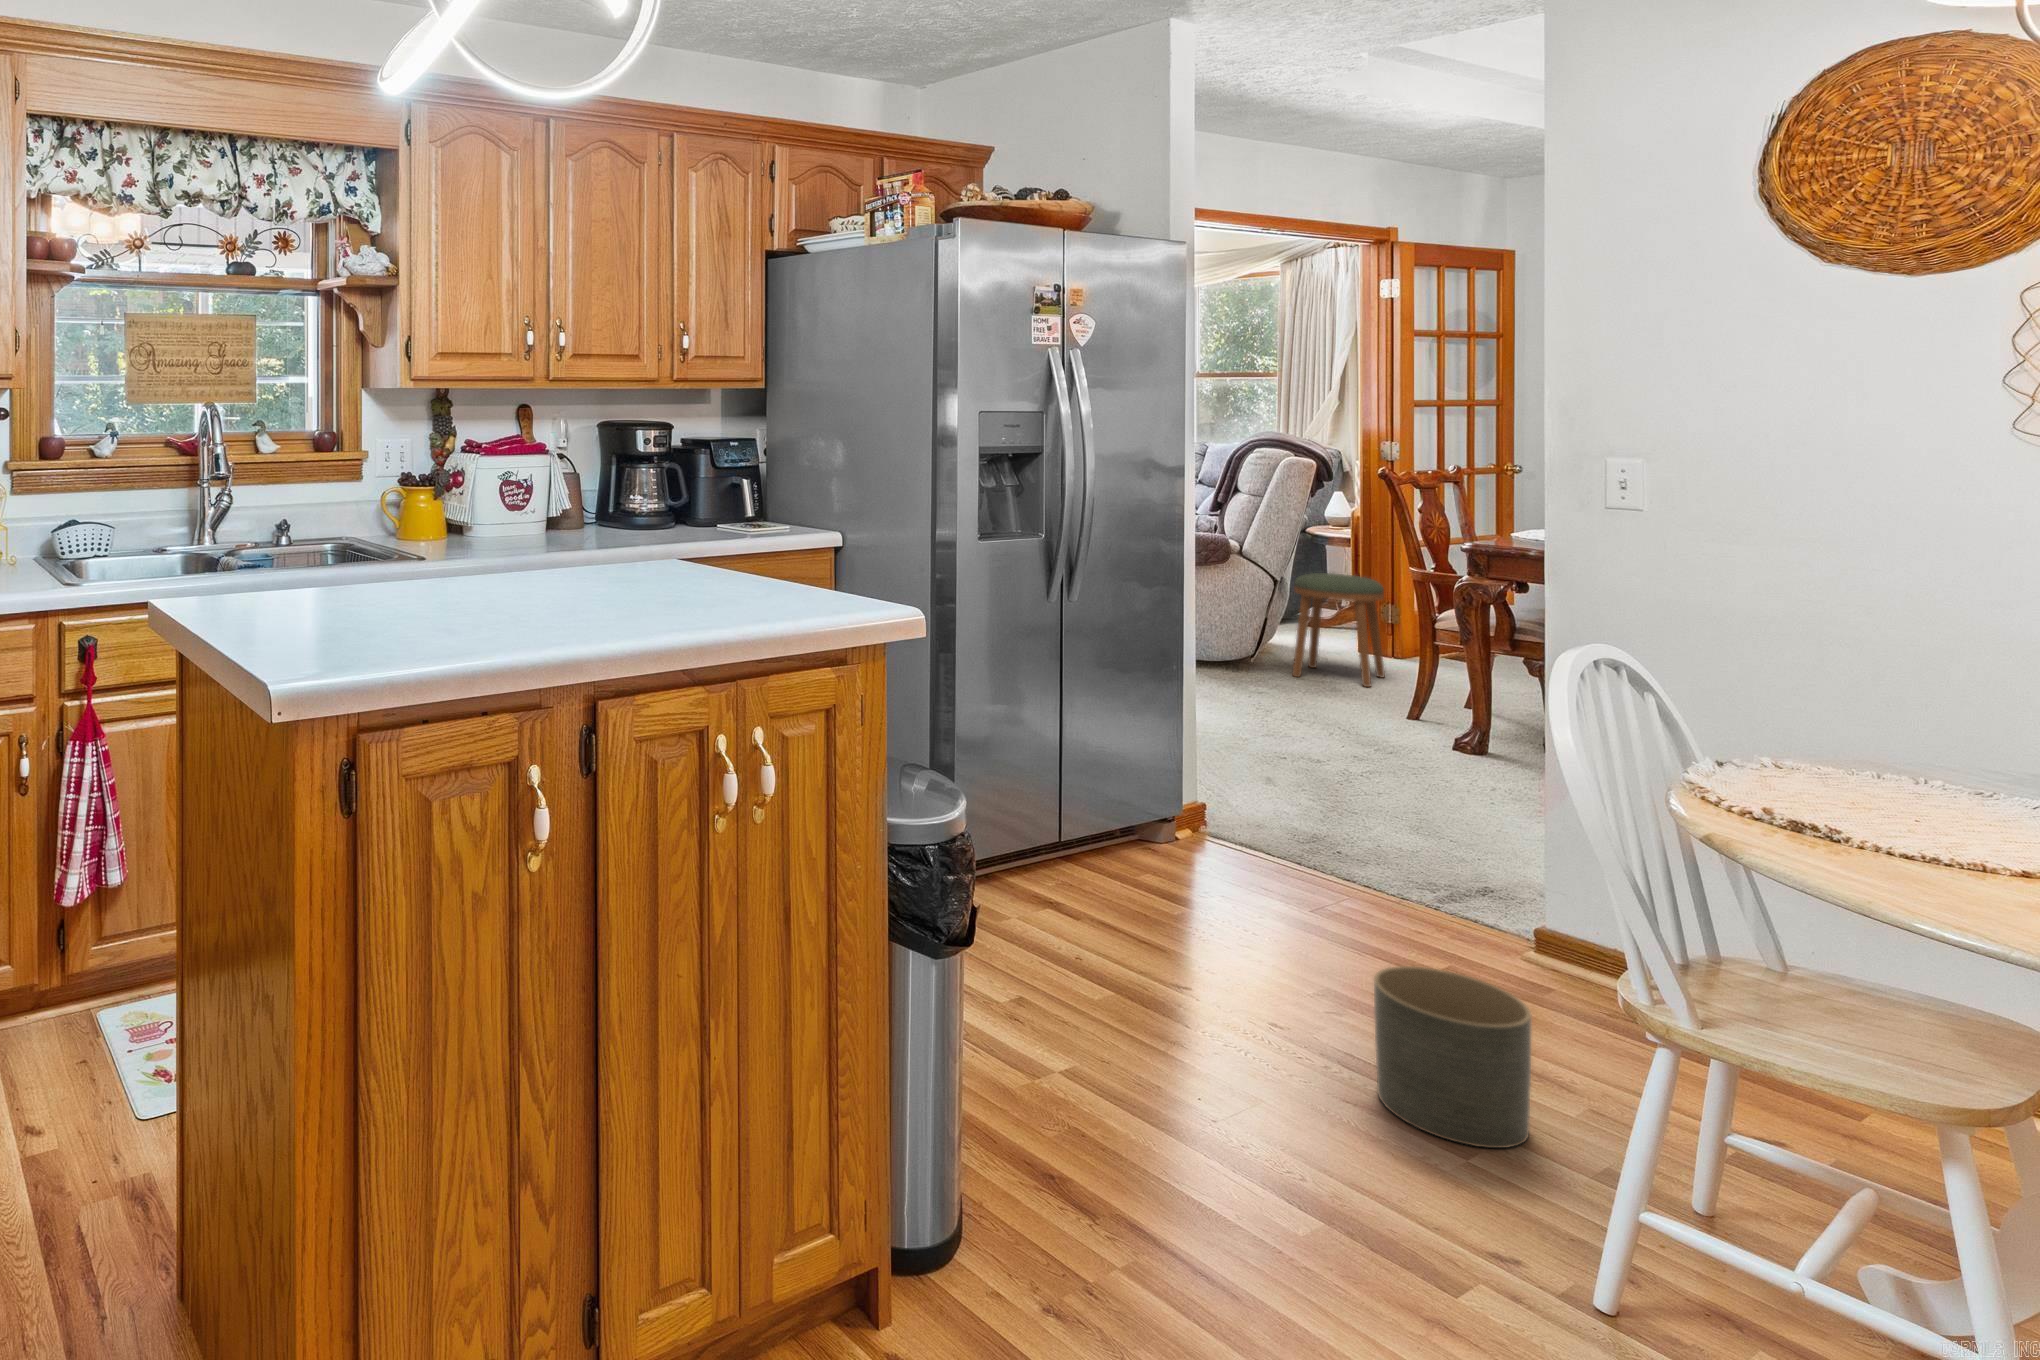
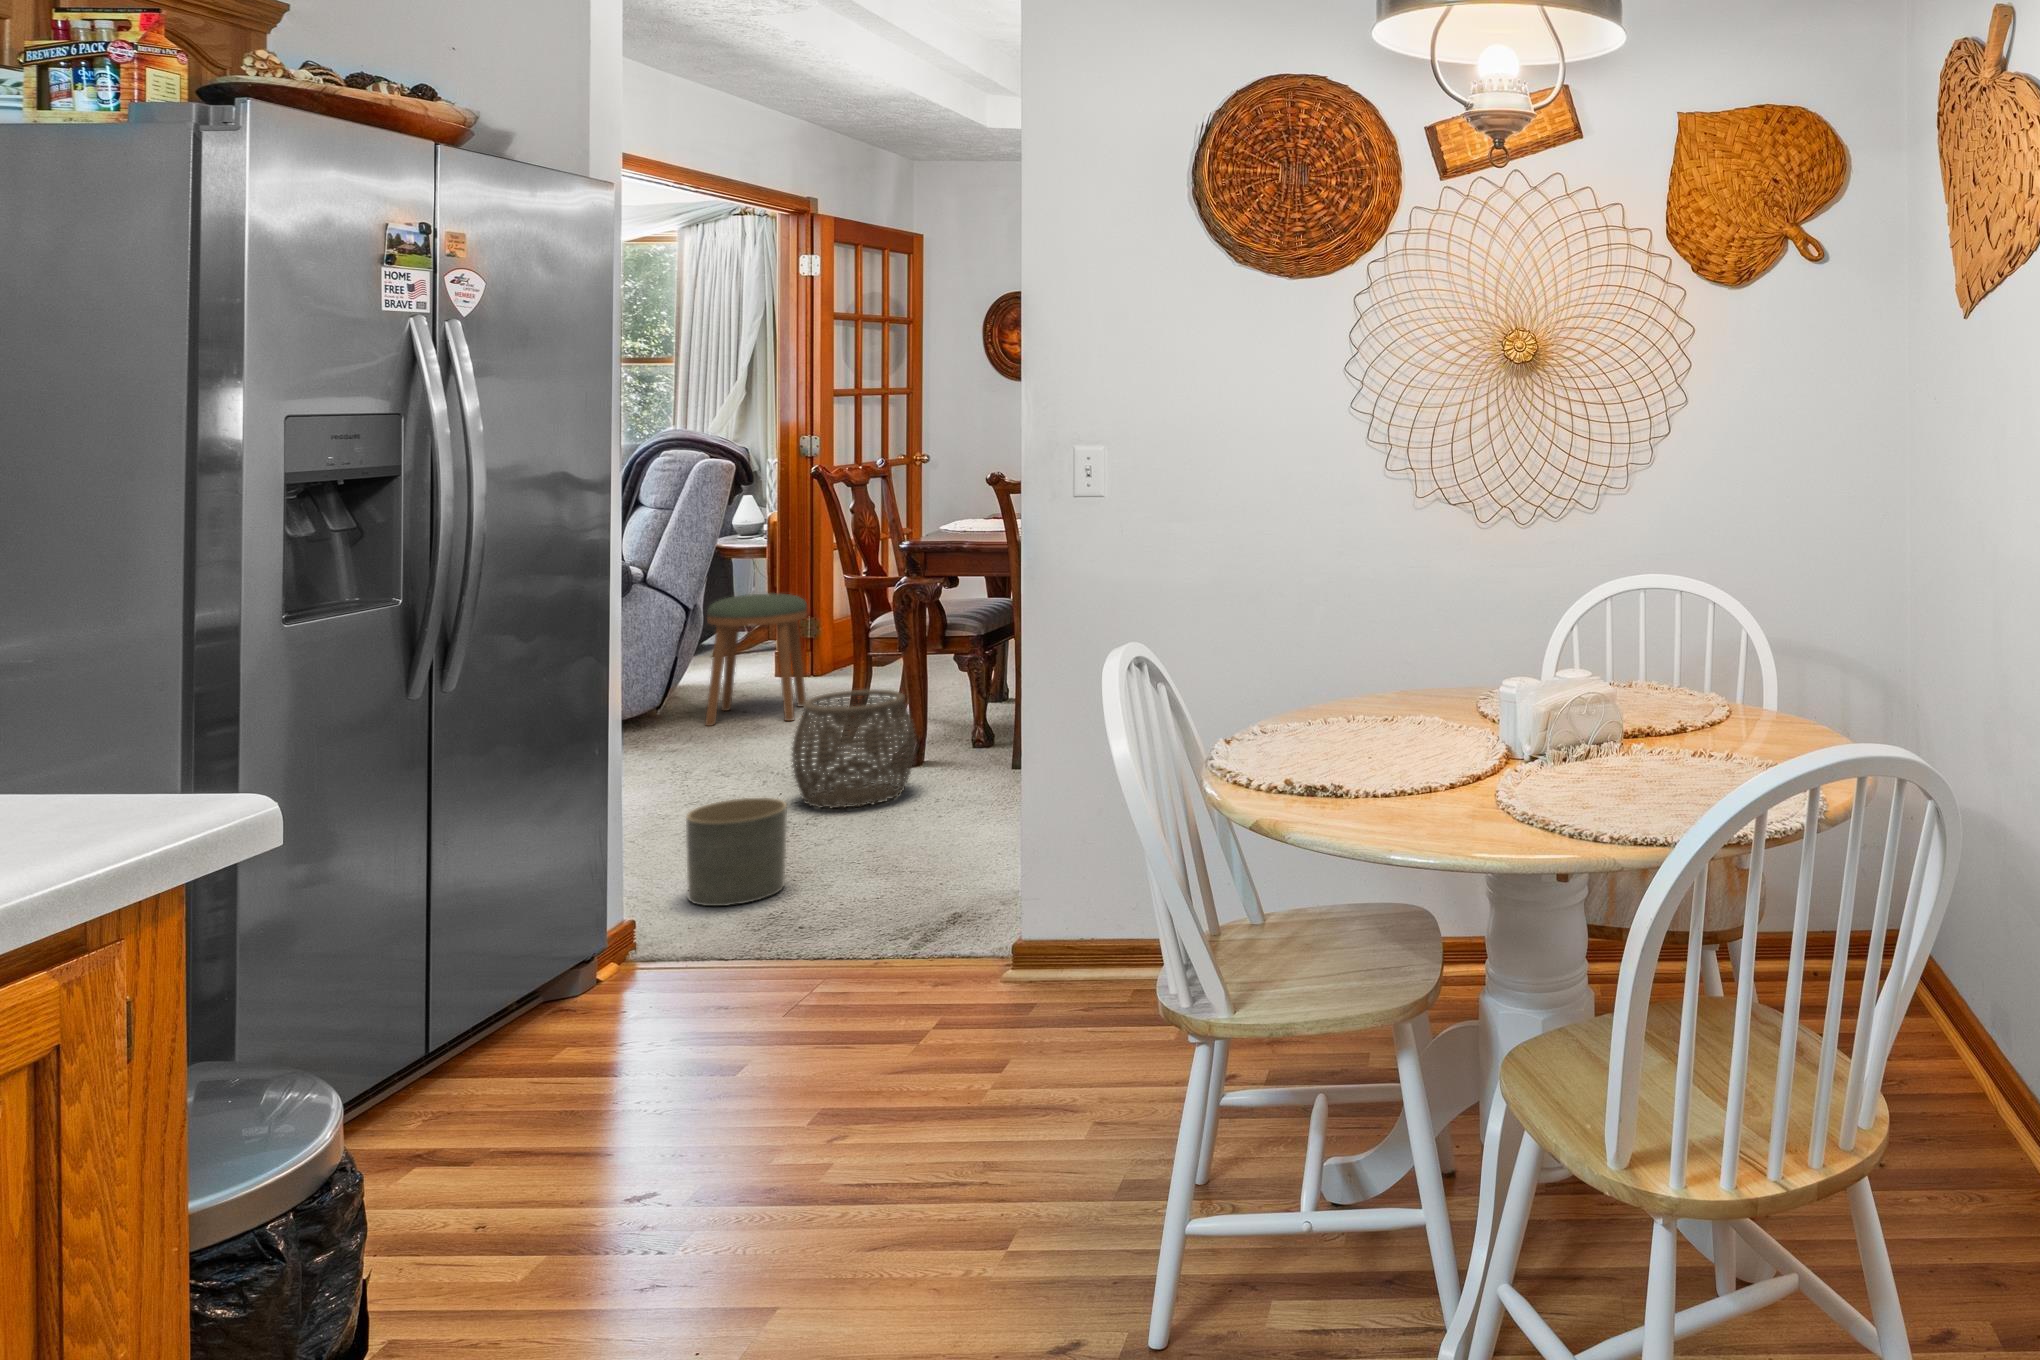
woven basket: none [1354,665,1479,772] -> present [791,690,916,808]
planter: present [1374,966,1532,1148] -> present [686,798,787,906]

